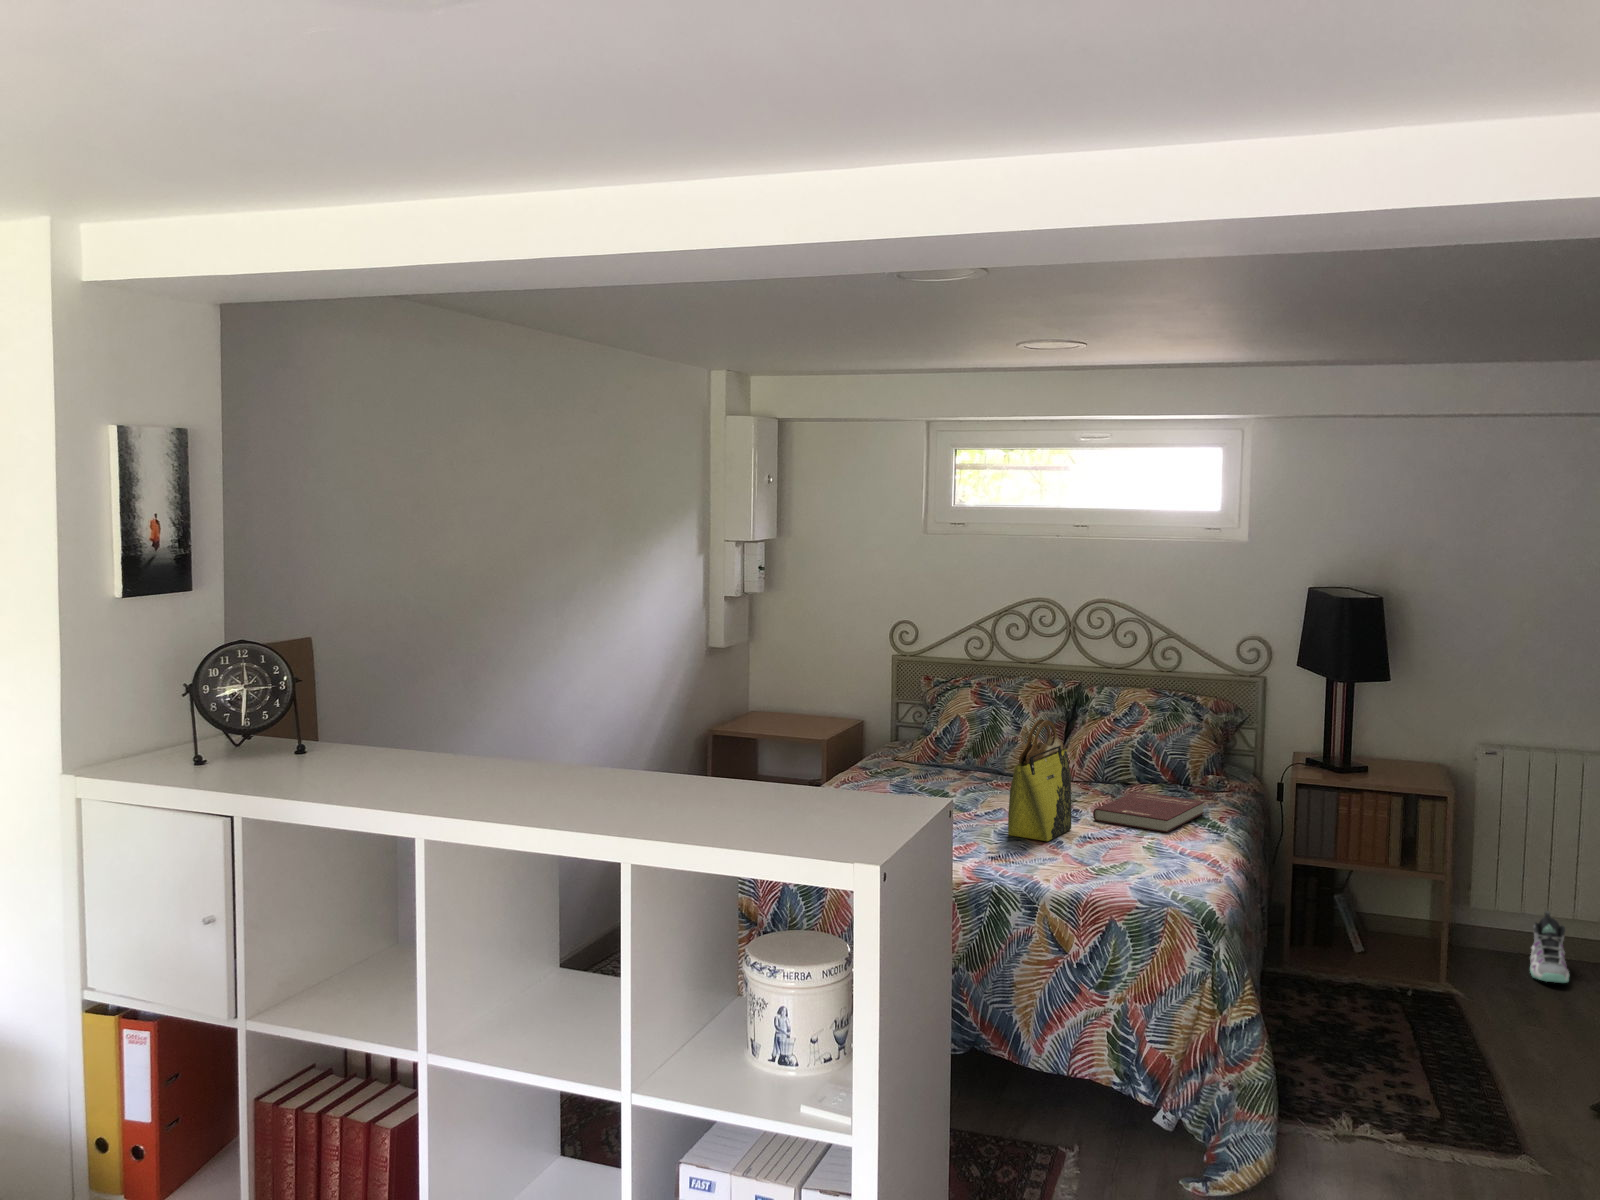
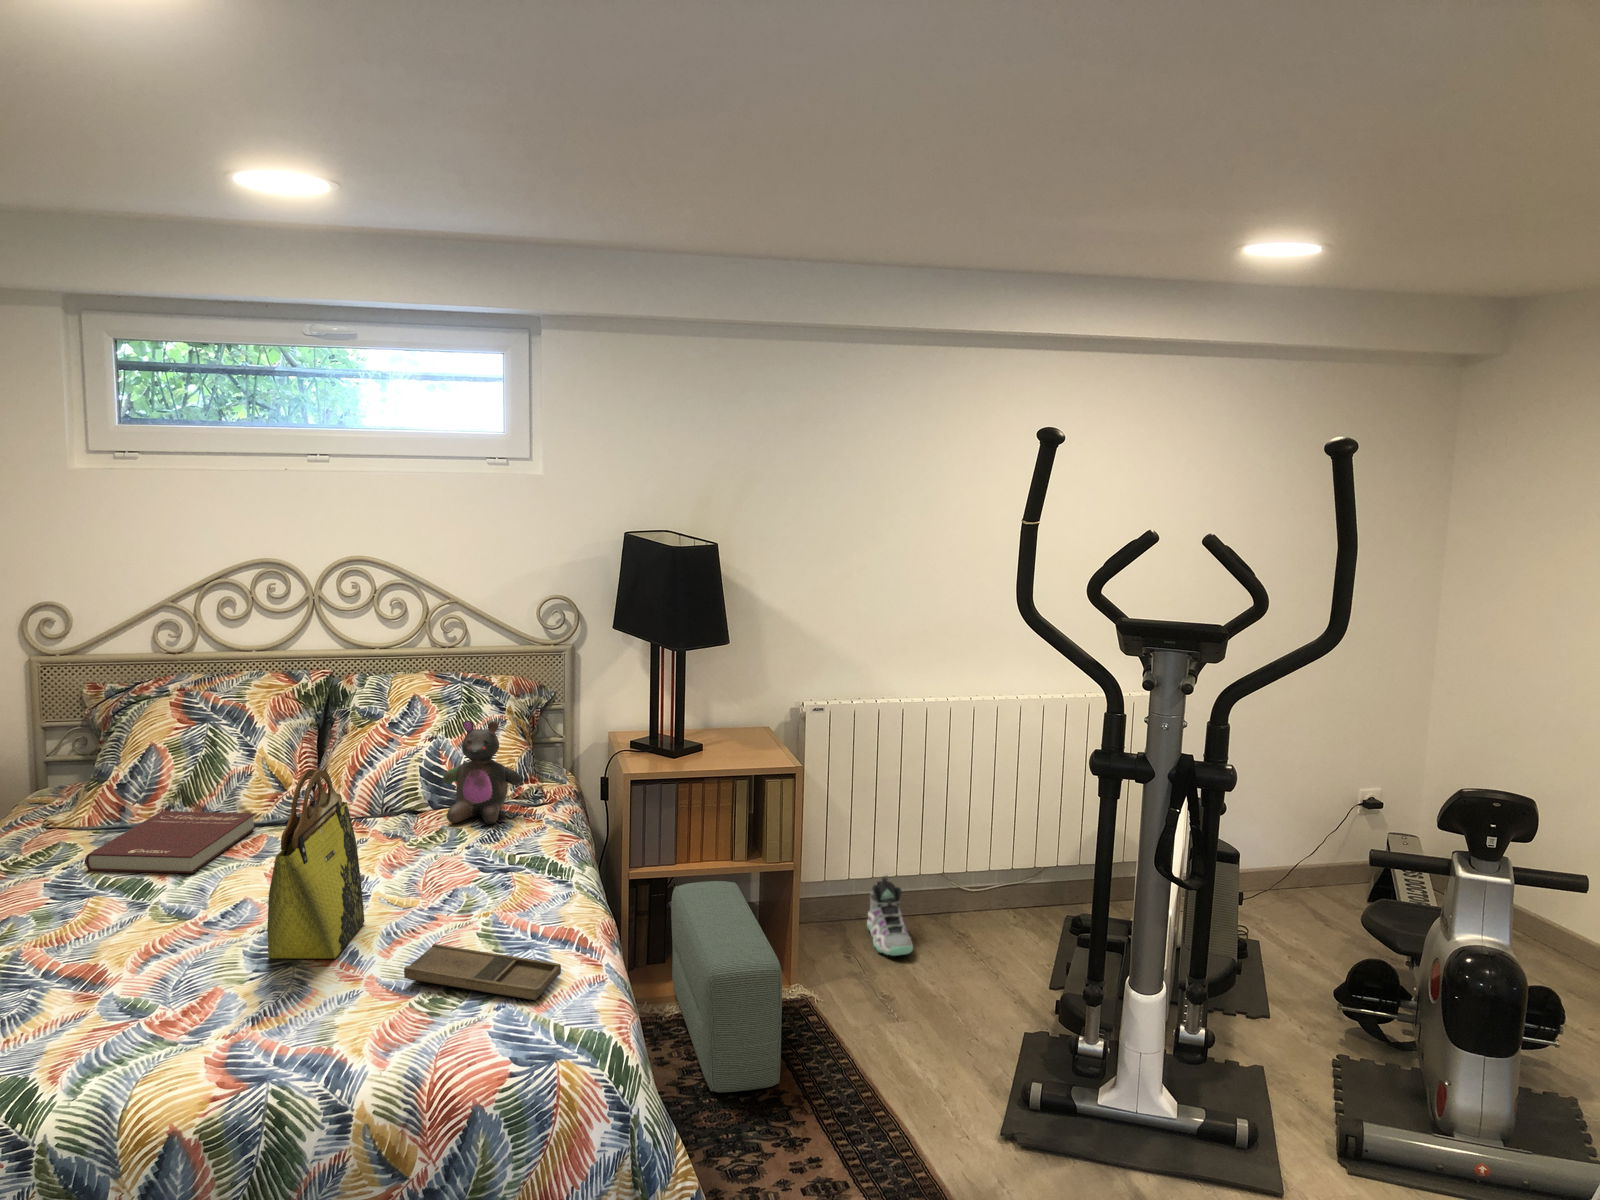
stuffed bear: none [1146,719,1205,797] -> present [443,721,521,824]
book: present [1093,791,1204,833] -> present [86,811,255,873]
tray: none [1086,841,1189,879] -> present [404,944,561,1000]
pouf: none [1325,877,1398,1034] -> present [671,881,782,1092]

